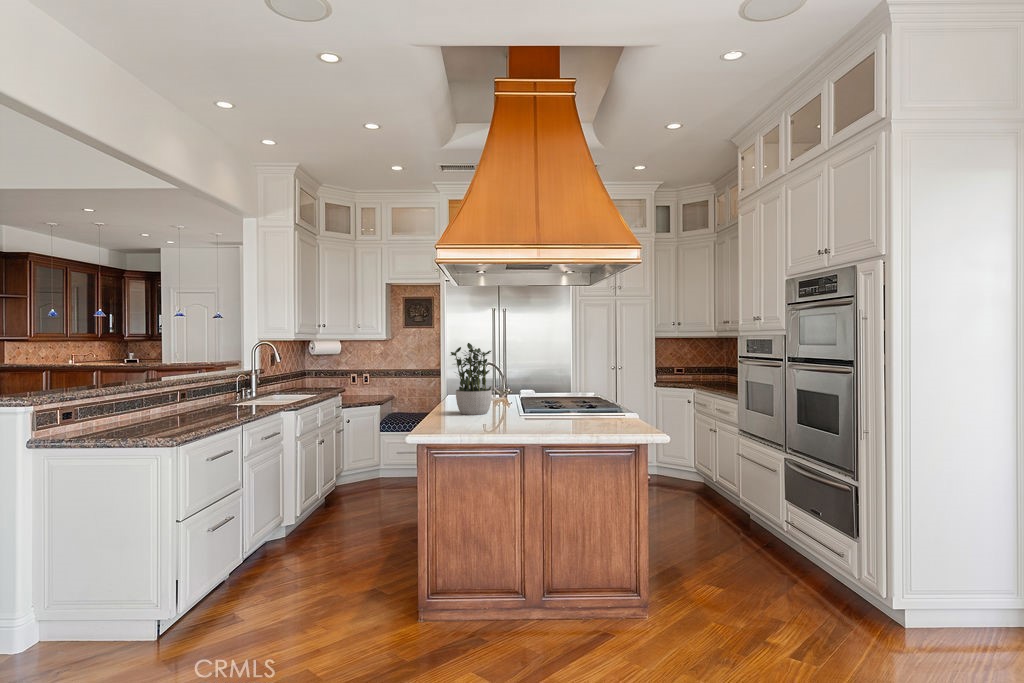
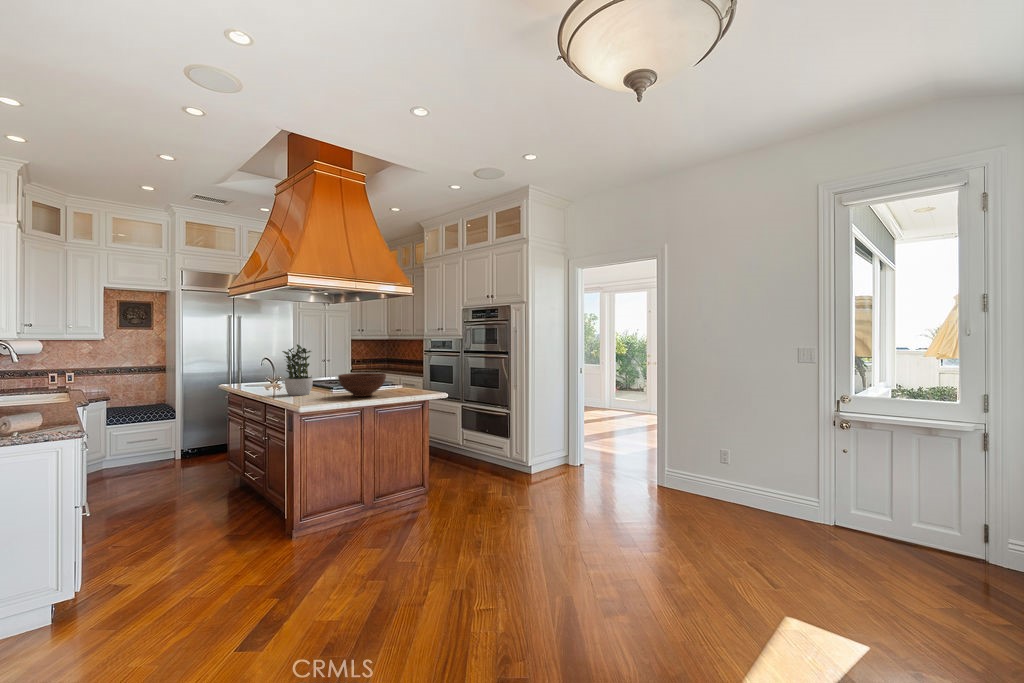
fruit bowl: none [491,388,564,426] -> present [338,373,386,397]

